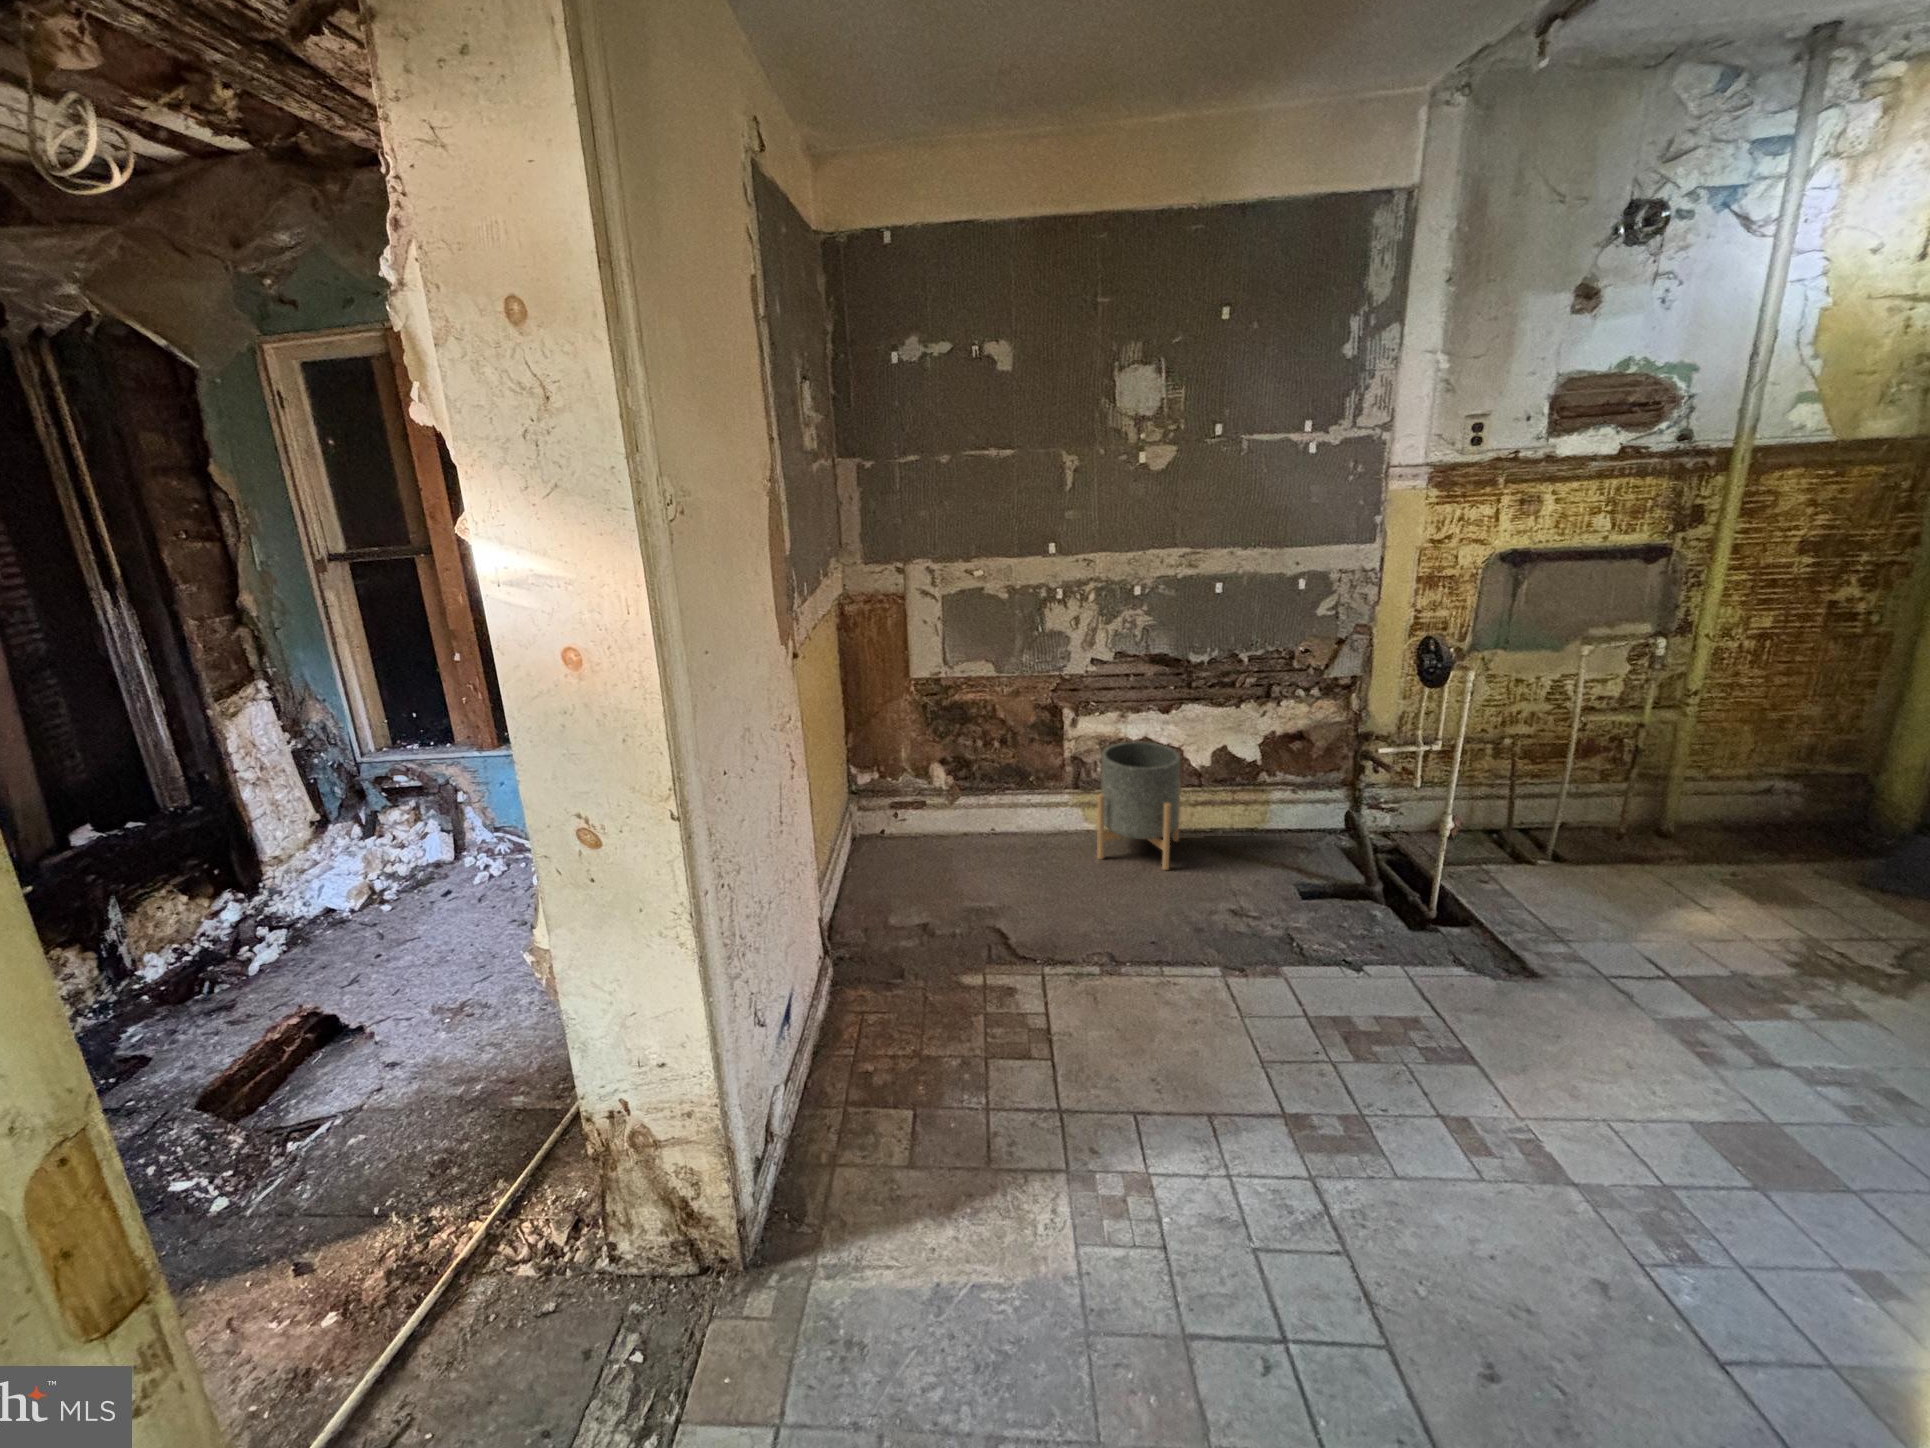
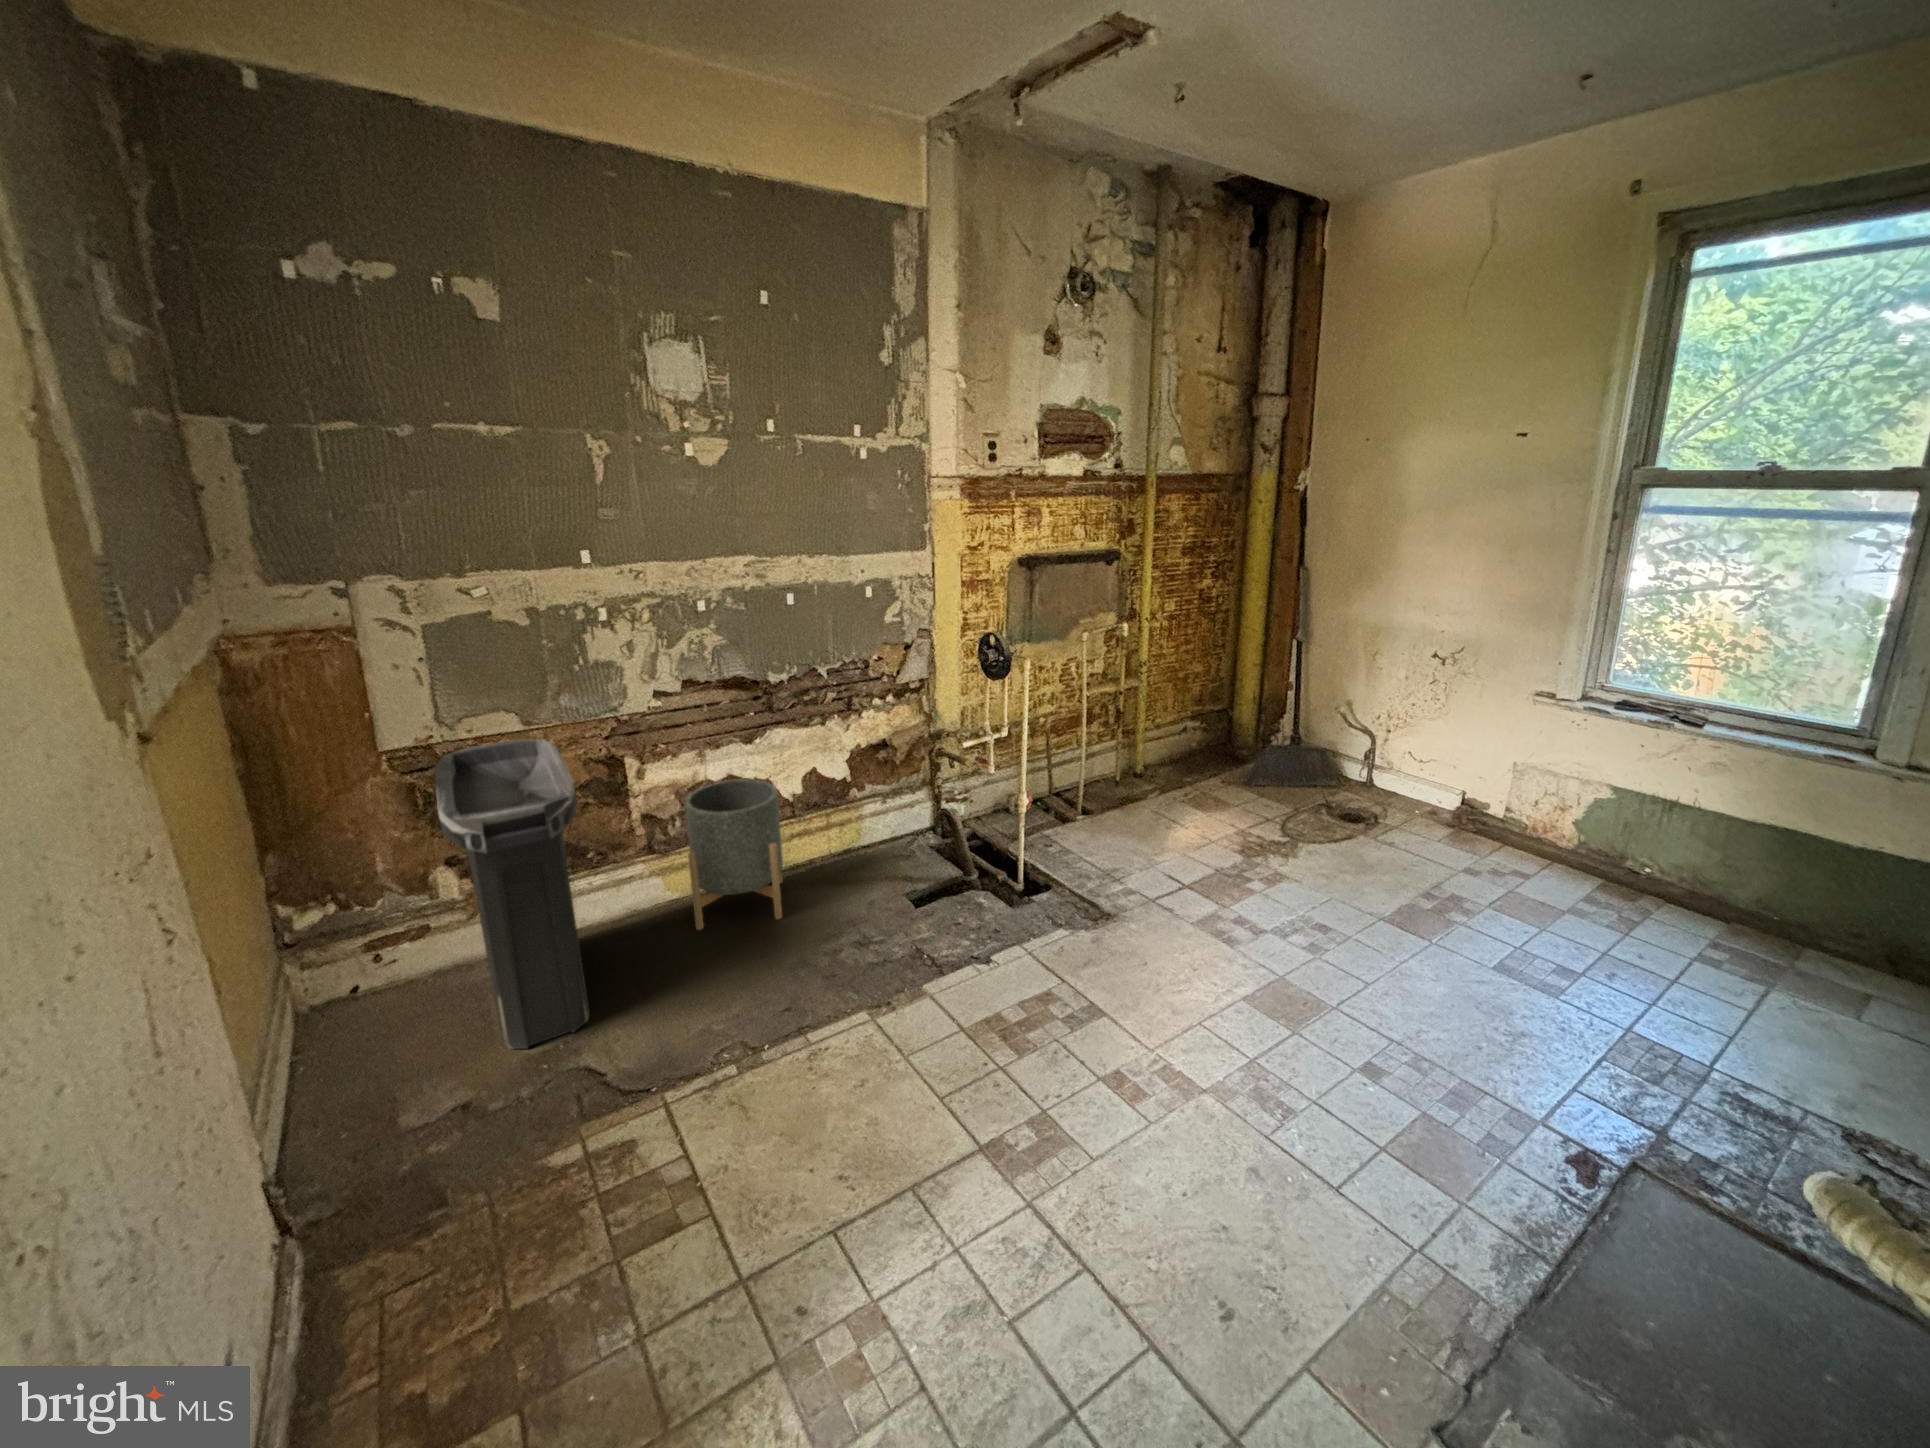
trash can: none [933,683,1016,903] -> present [435,739,590,1049]

